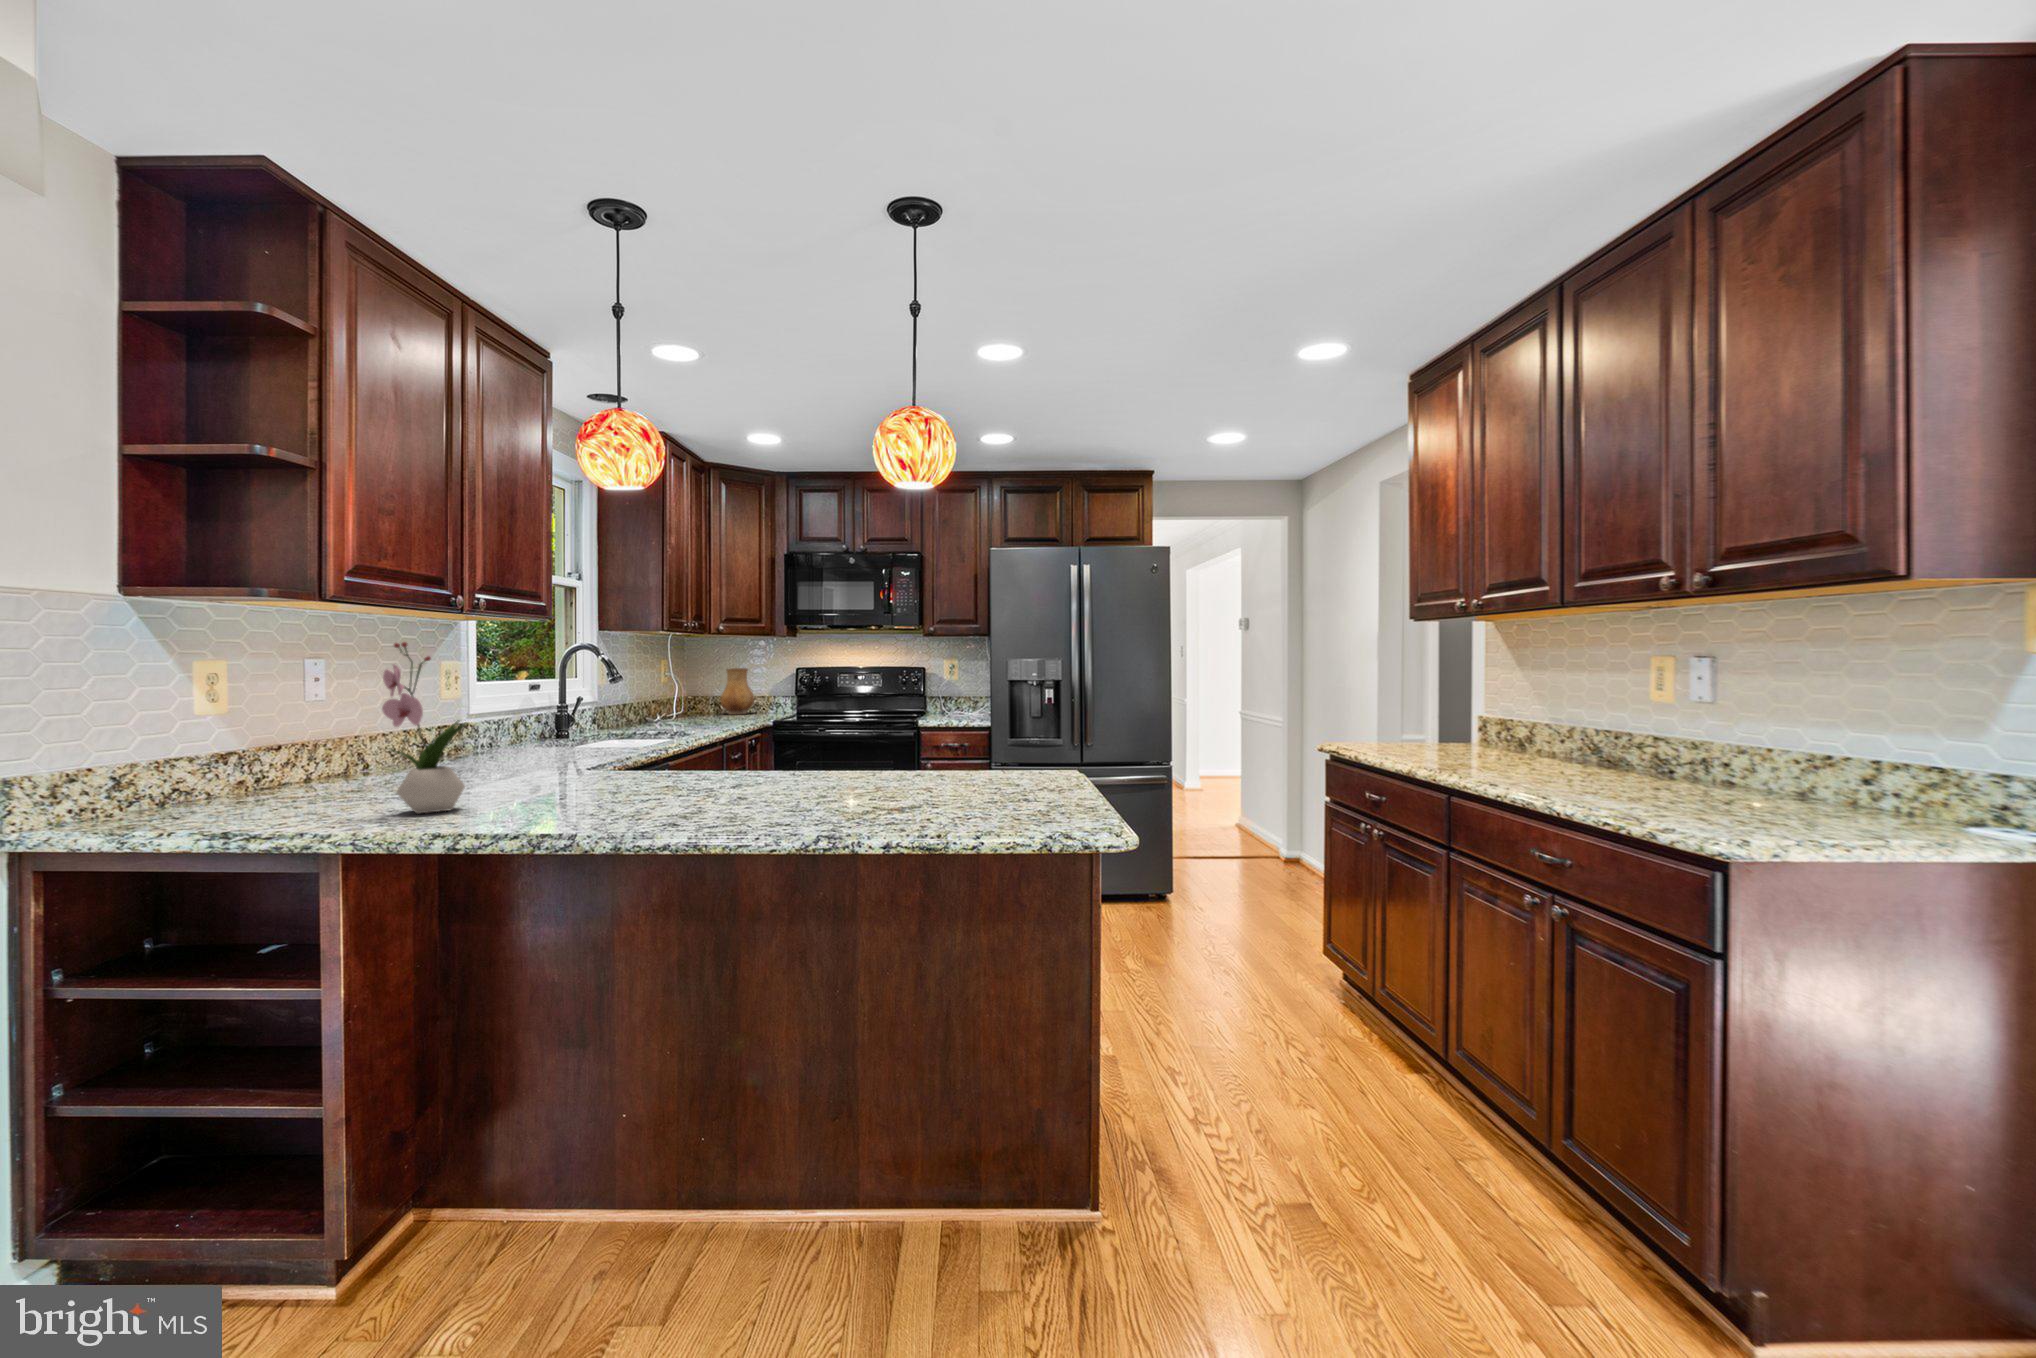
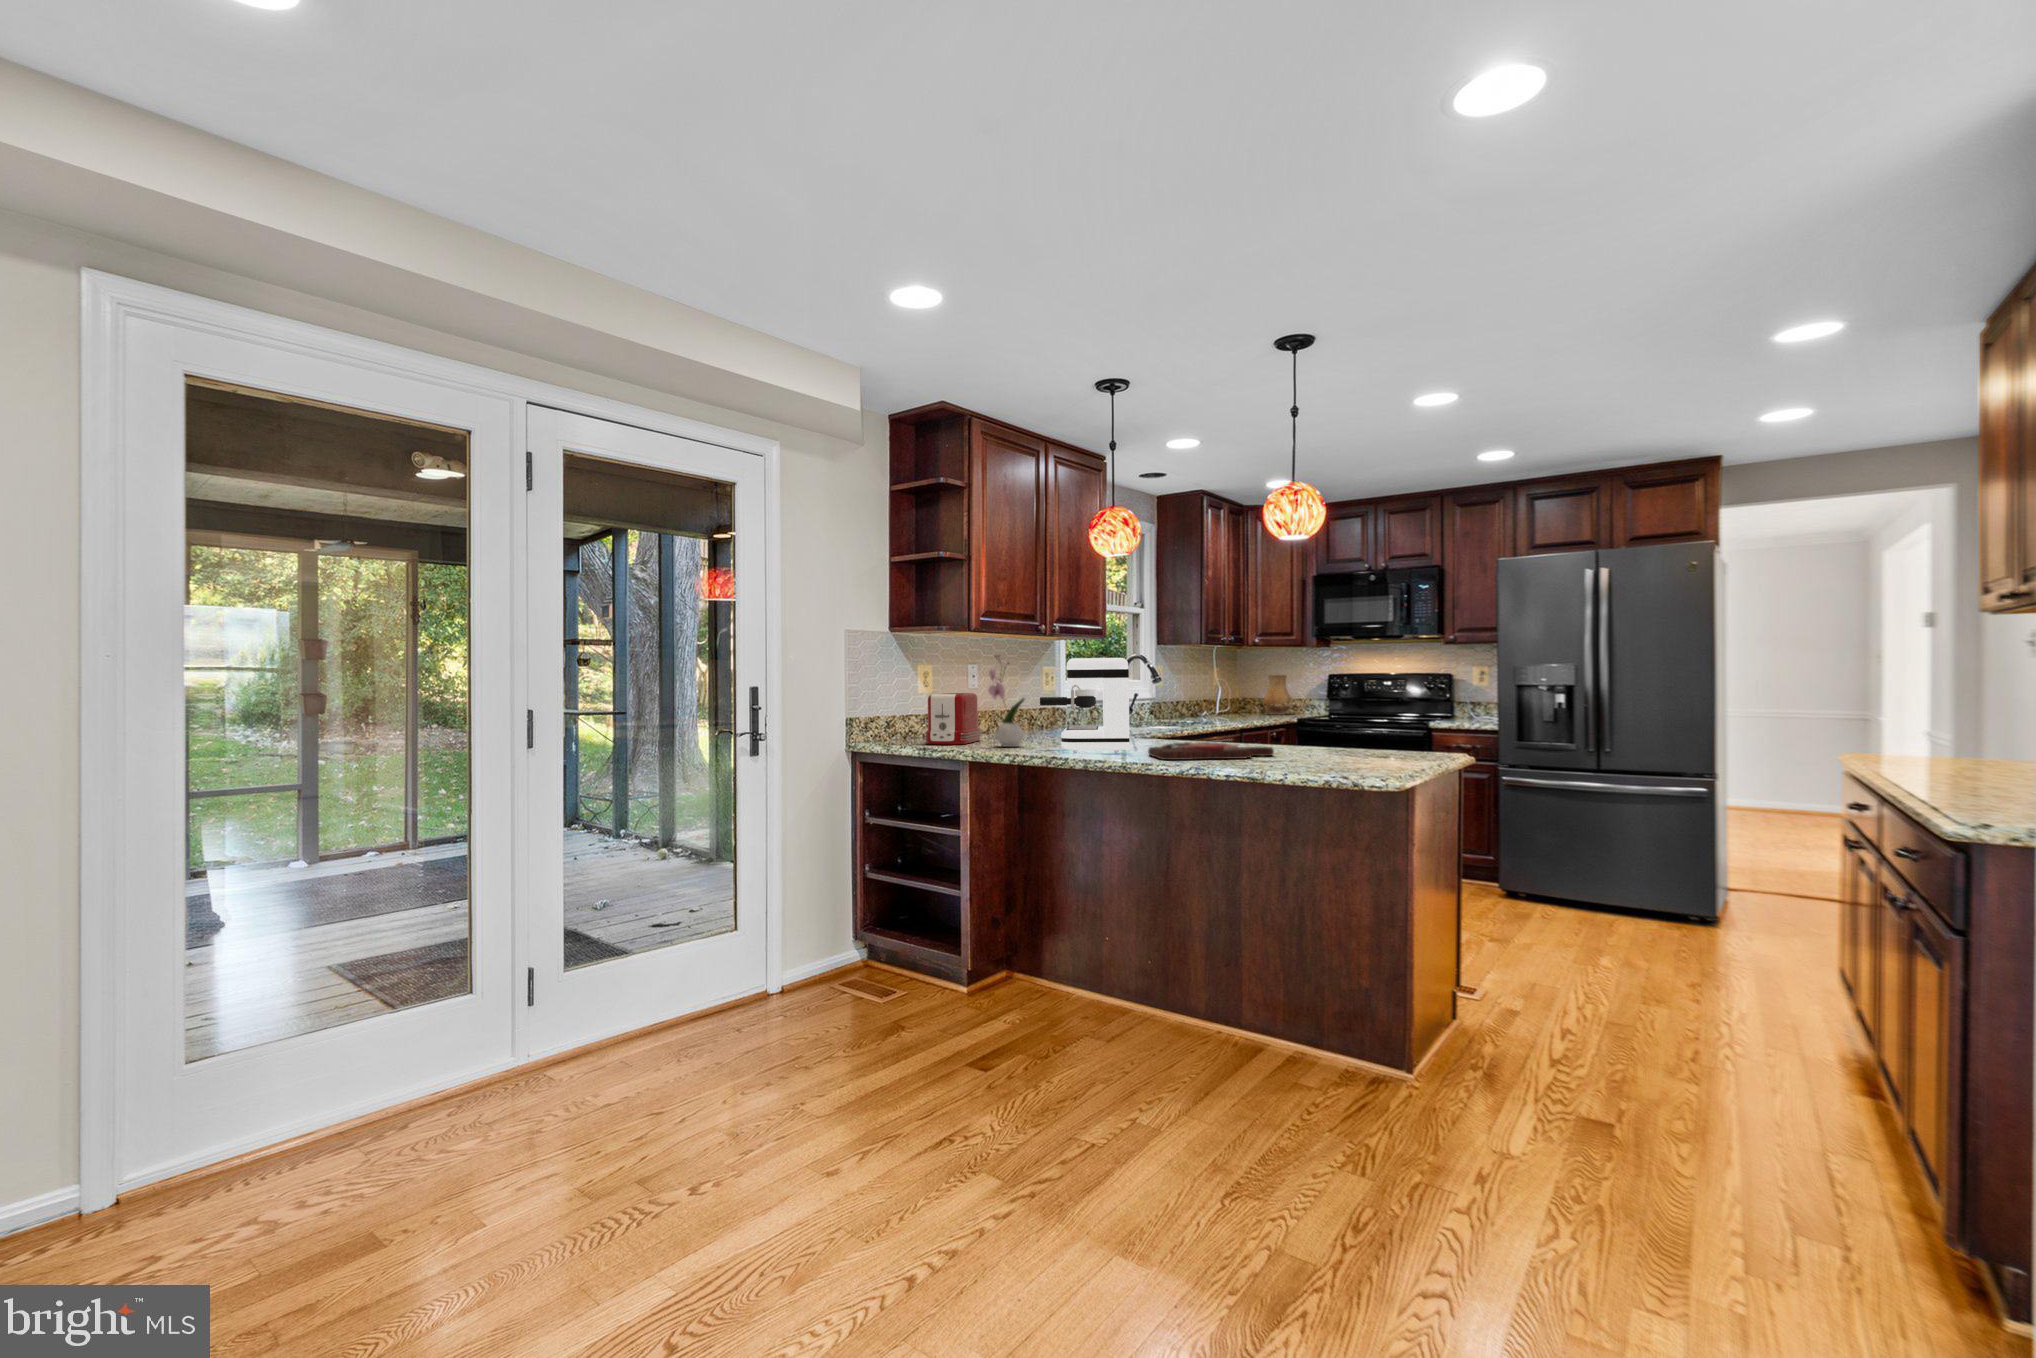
coffee maker: none [507,651,693,819] -> present [1040,658,1130,752]
toaster: none [218,711,350,818] -> present [925,693,981,745]
cutting board: none [735,779,926,827] -> present [1148,742,1274,760]

